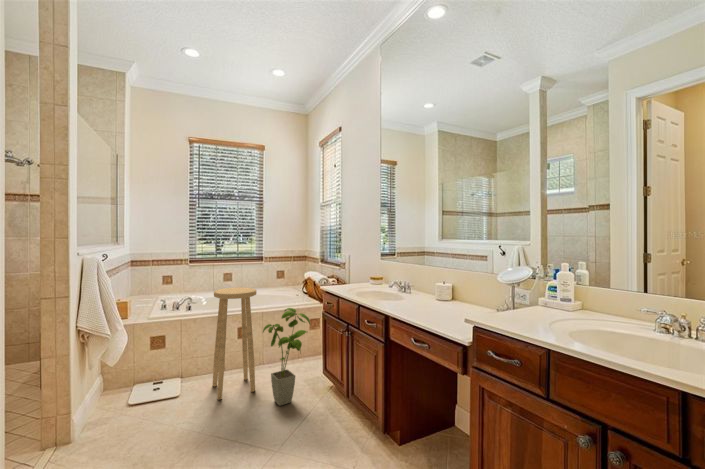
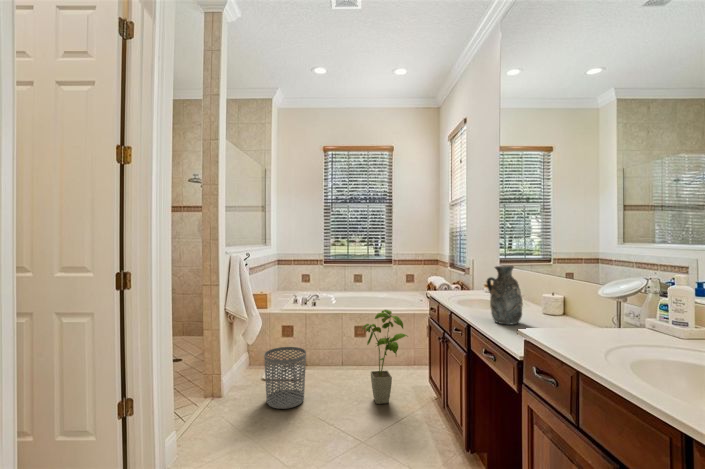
decorative vase: none [406,261,438,312] -> present [487,266,522,325]
stool: present [212,287,256,400] -> none [325,288,363,388]
waste bin: none [142,361,198,440] -> present [264,347,306,409]

